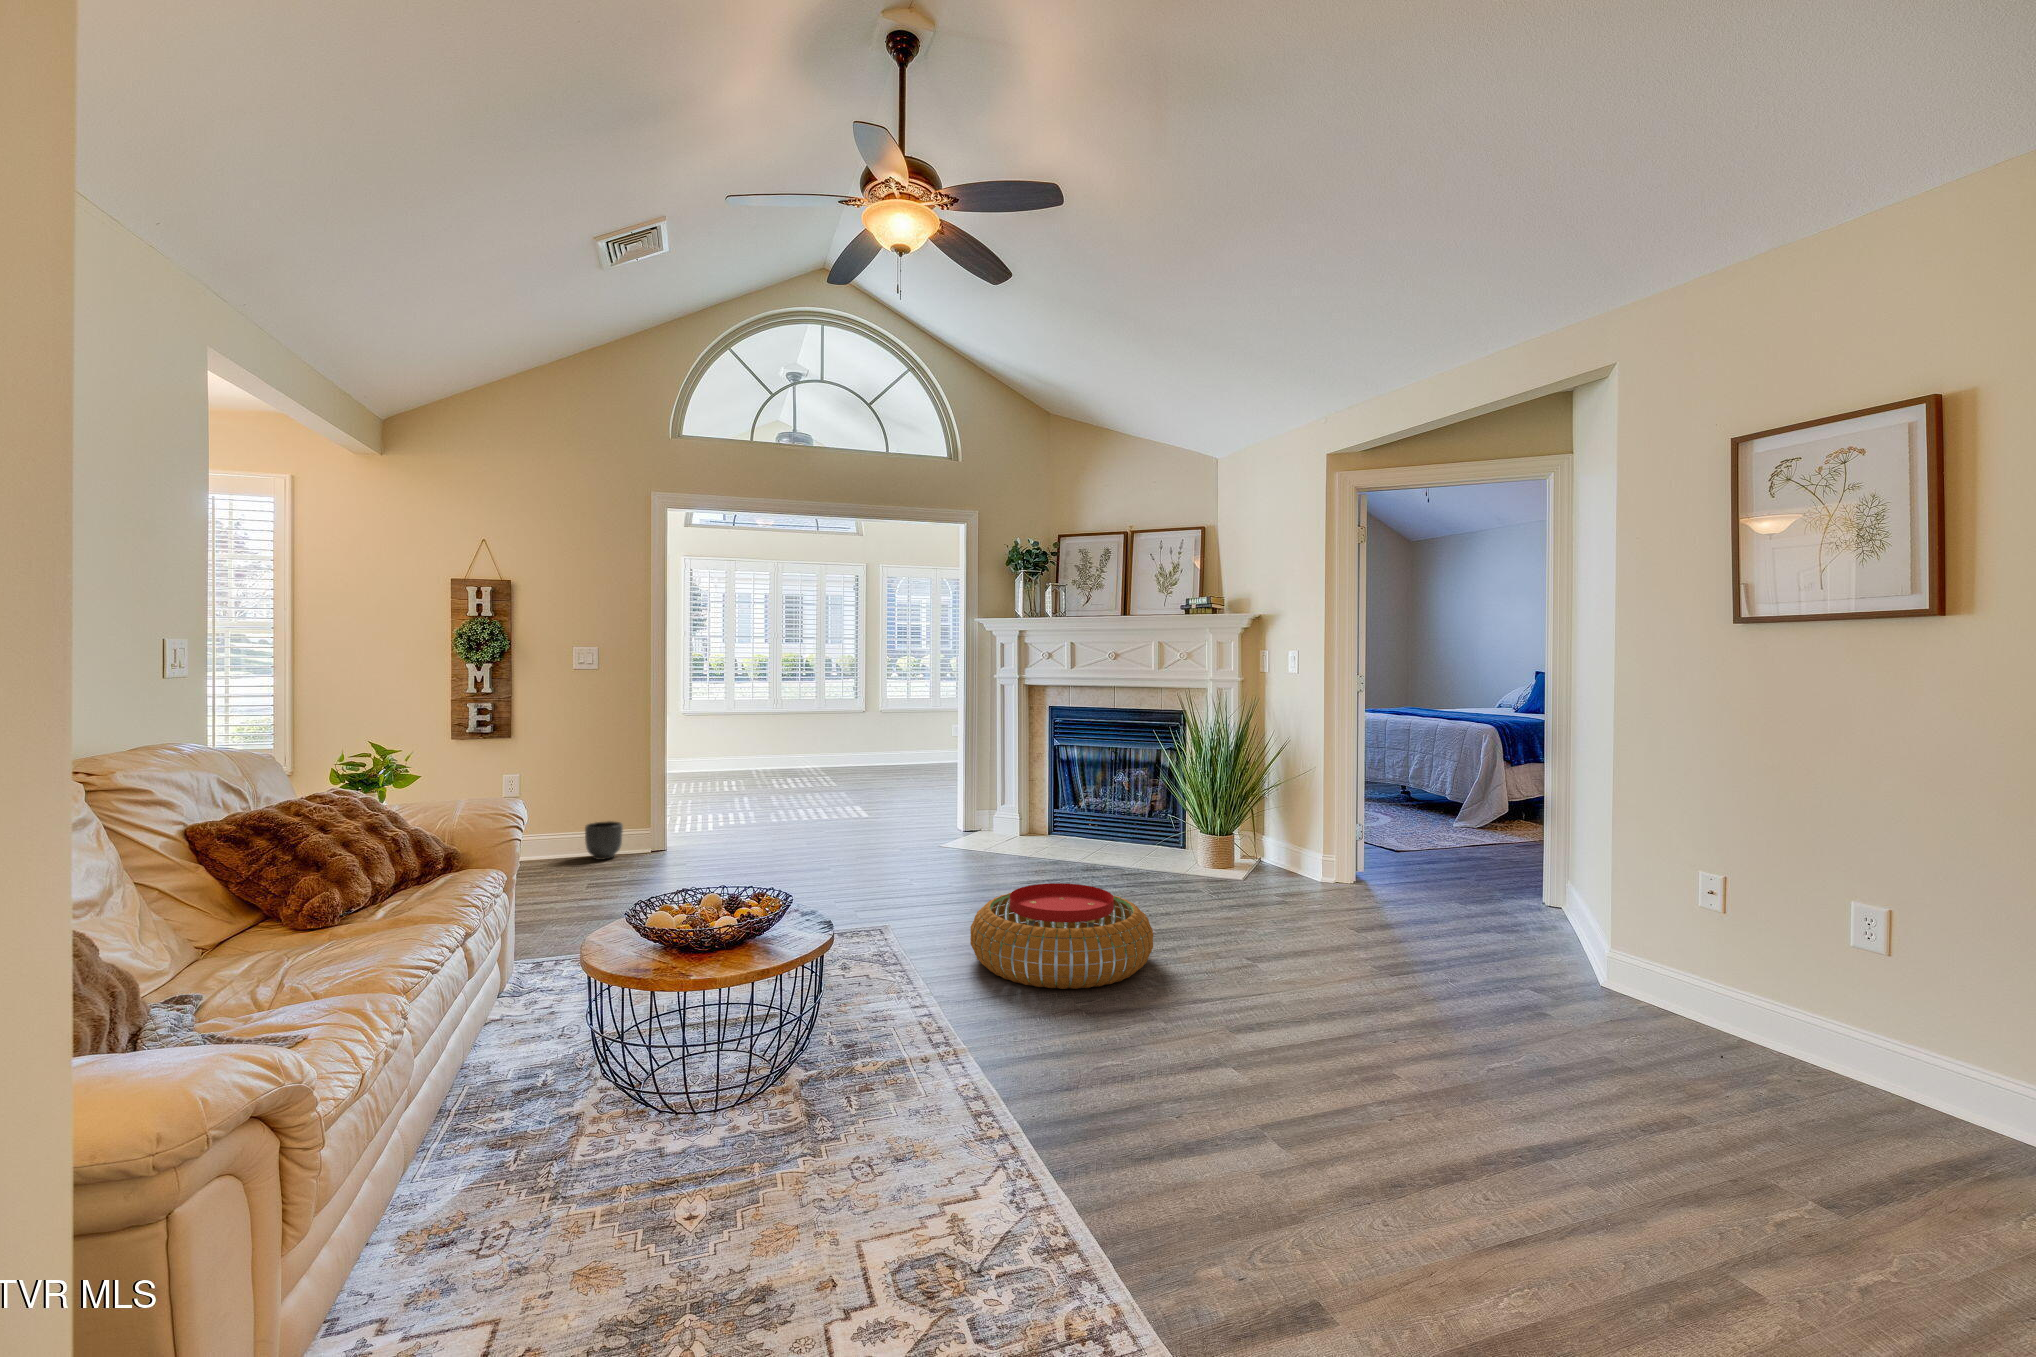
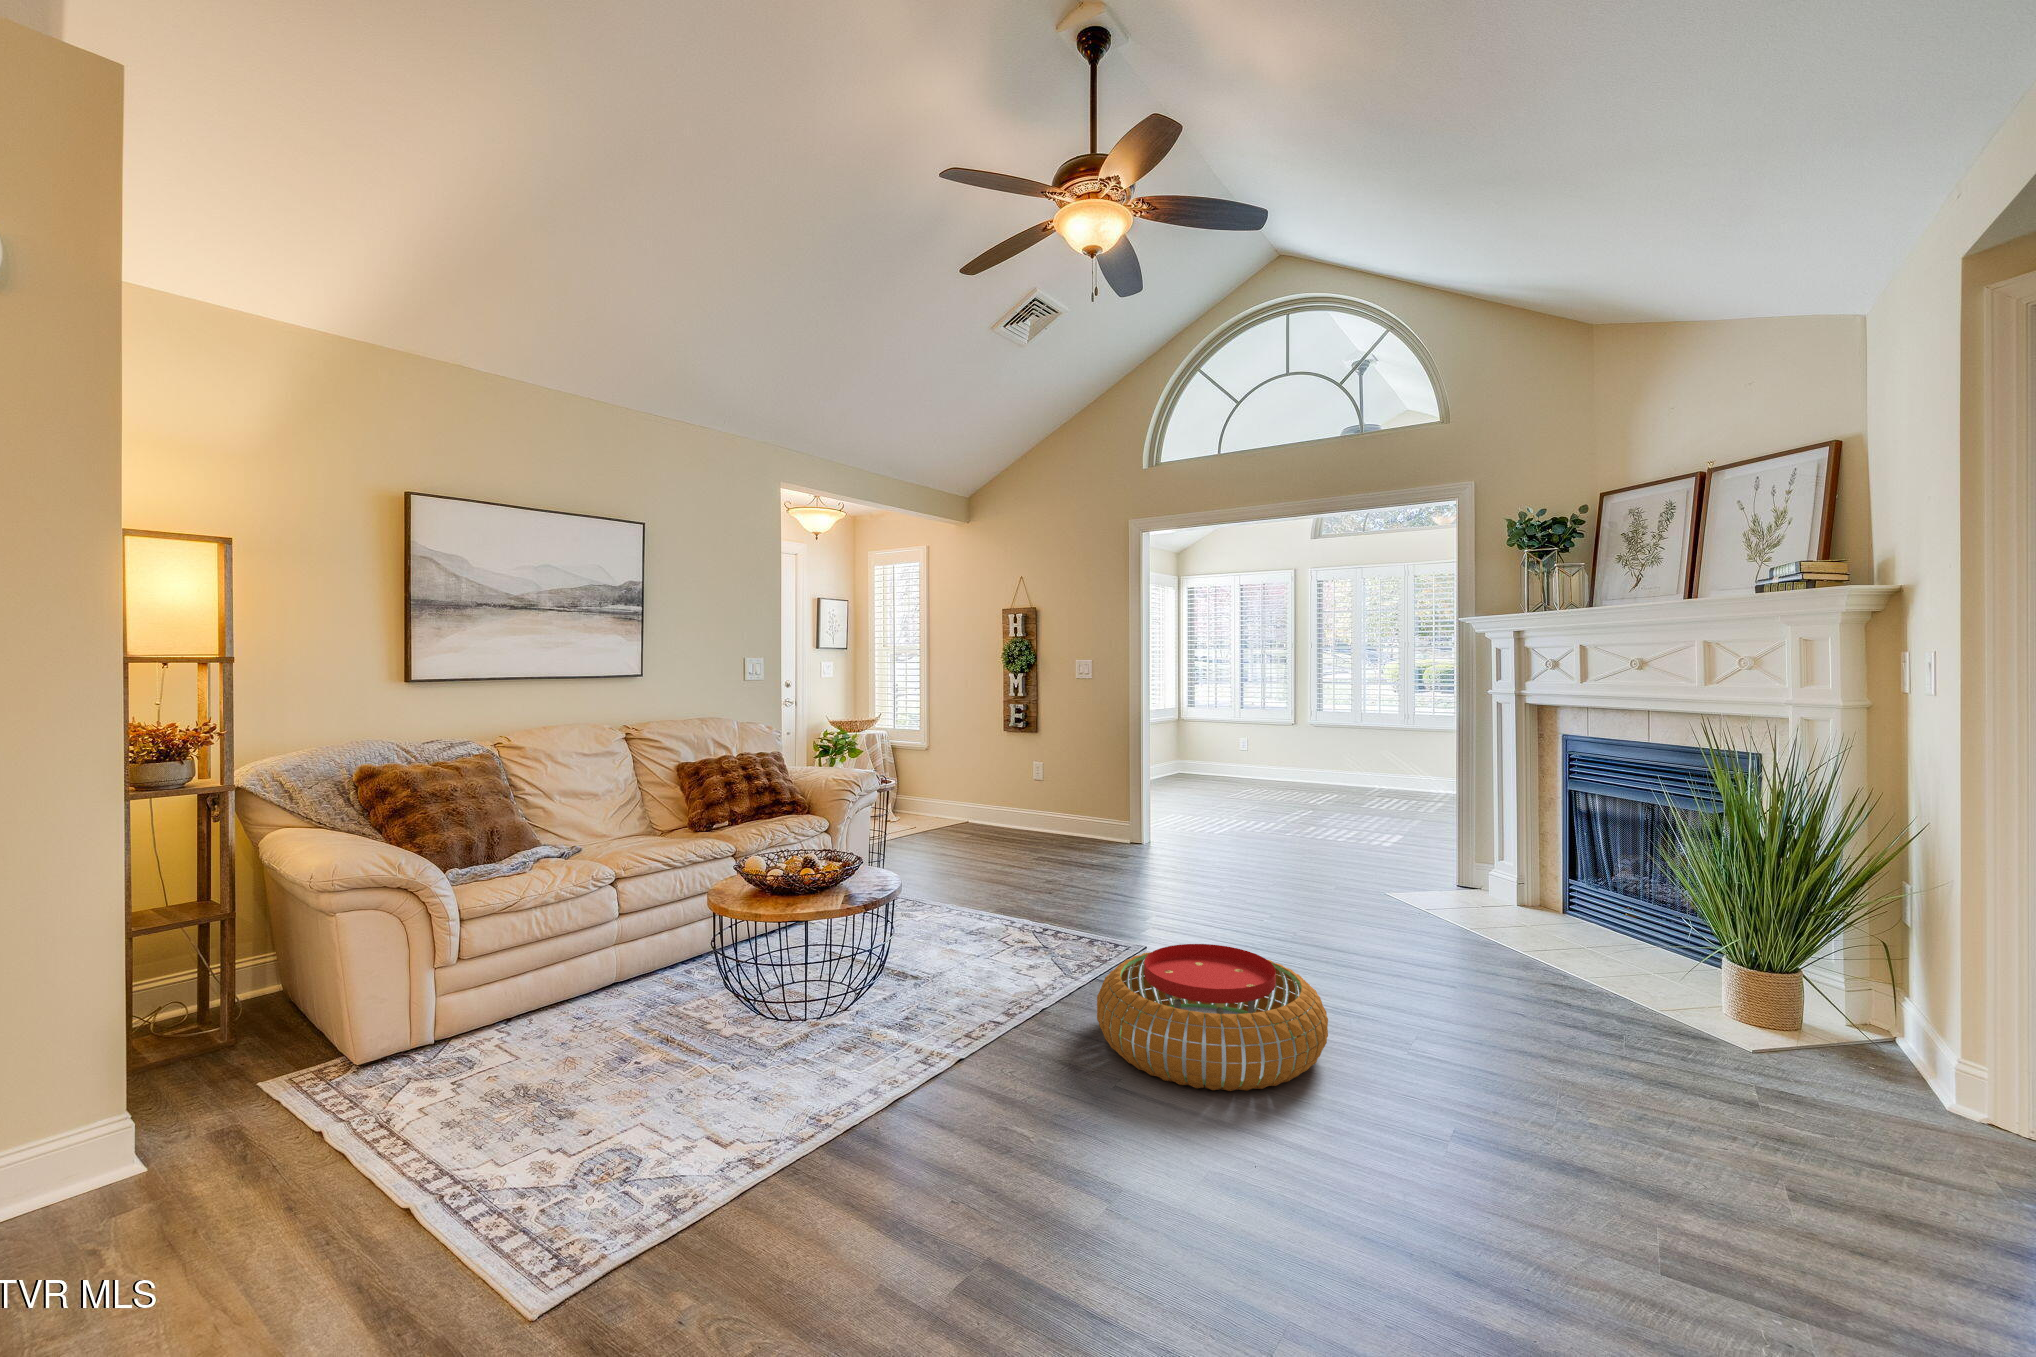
planter: present [585,821,623,860] -> none [1071,810,1101,843]

